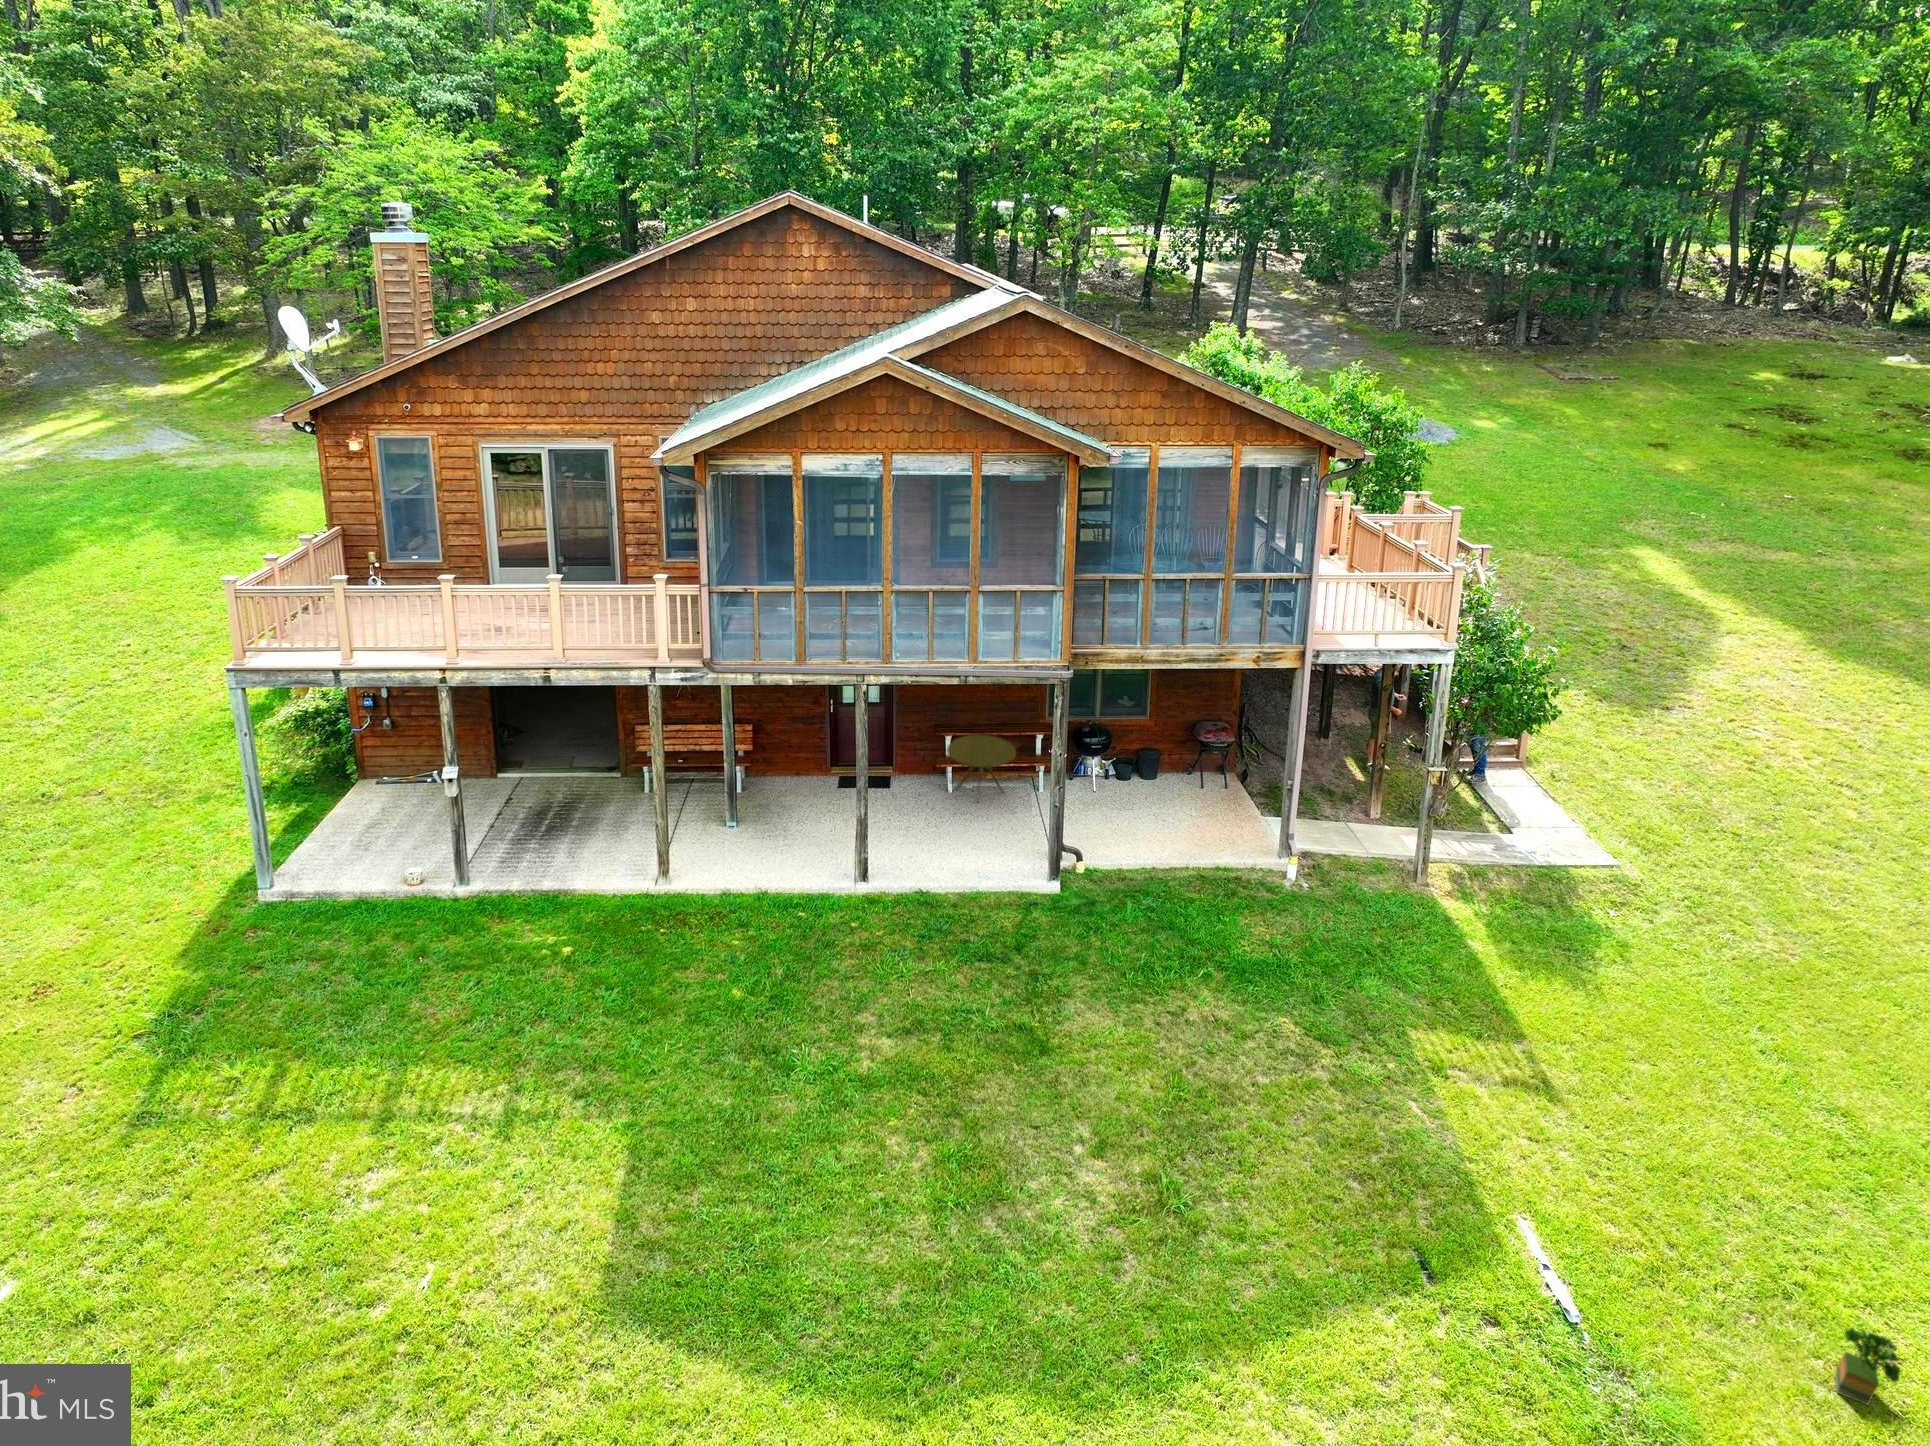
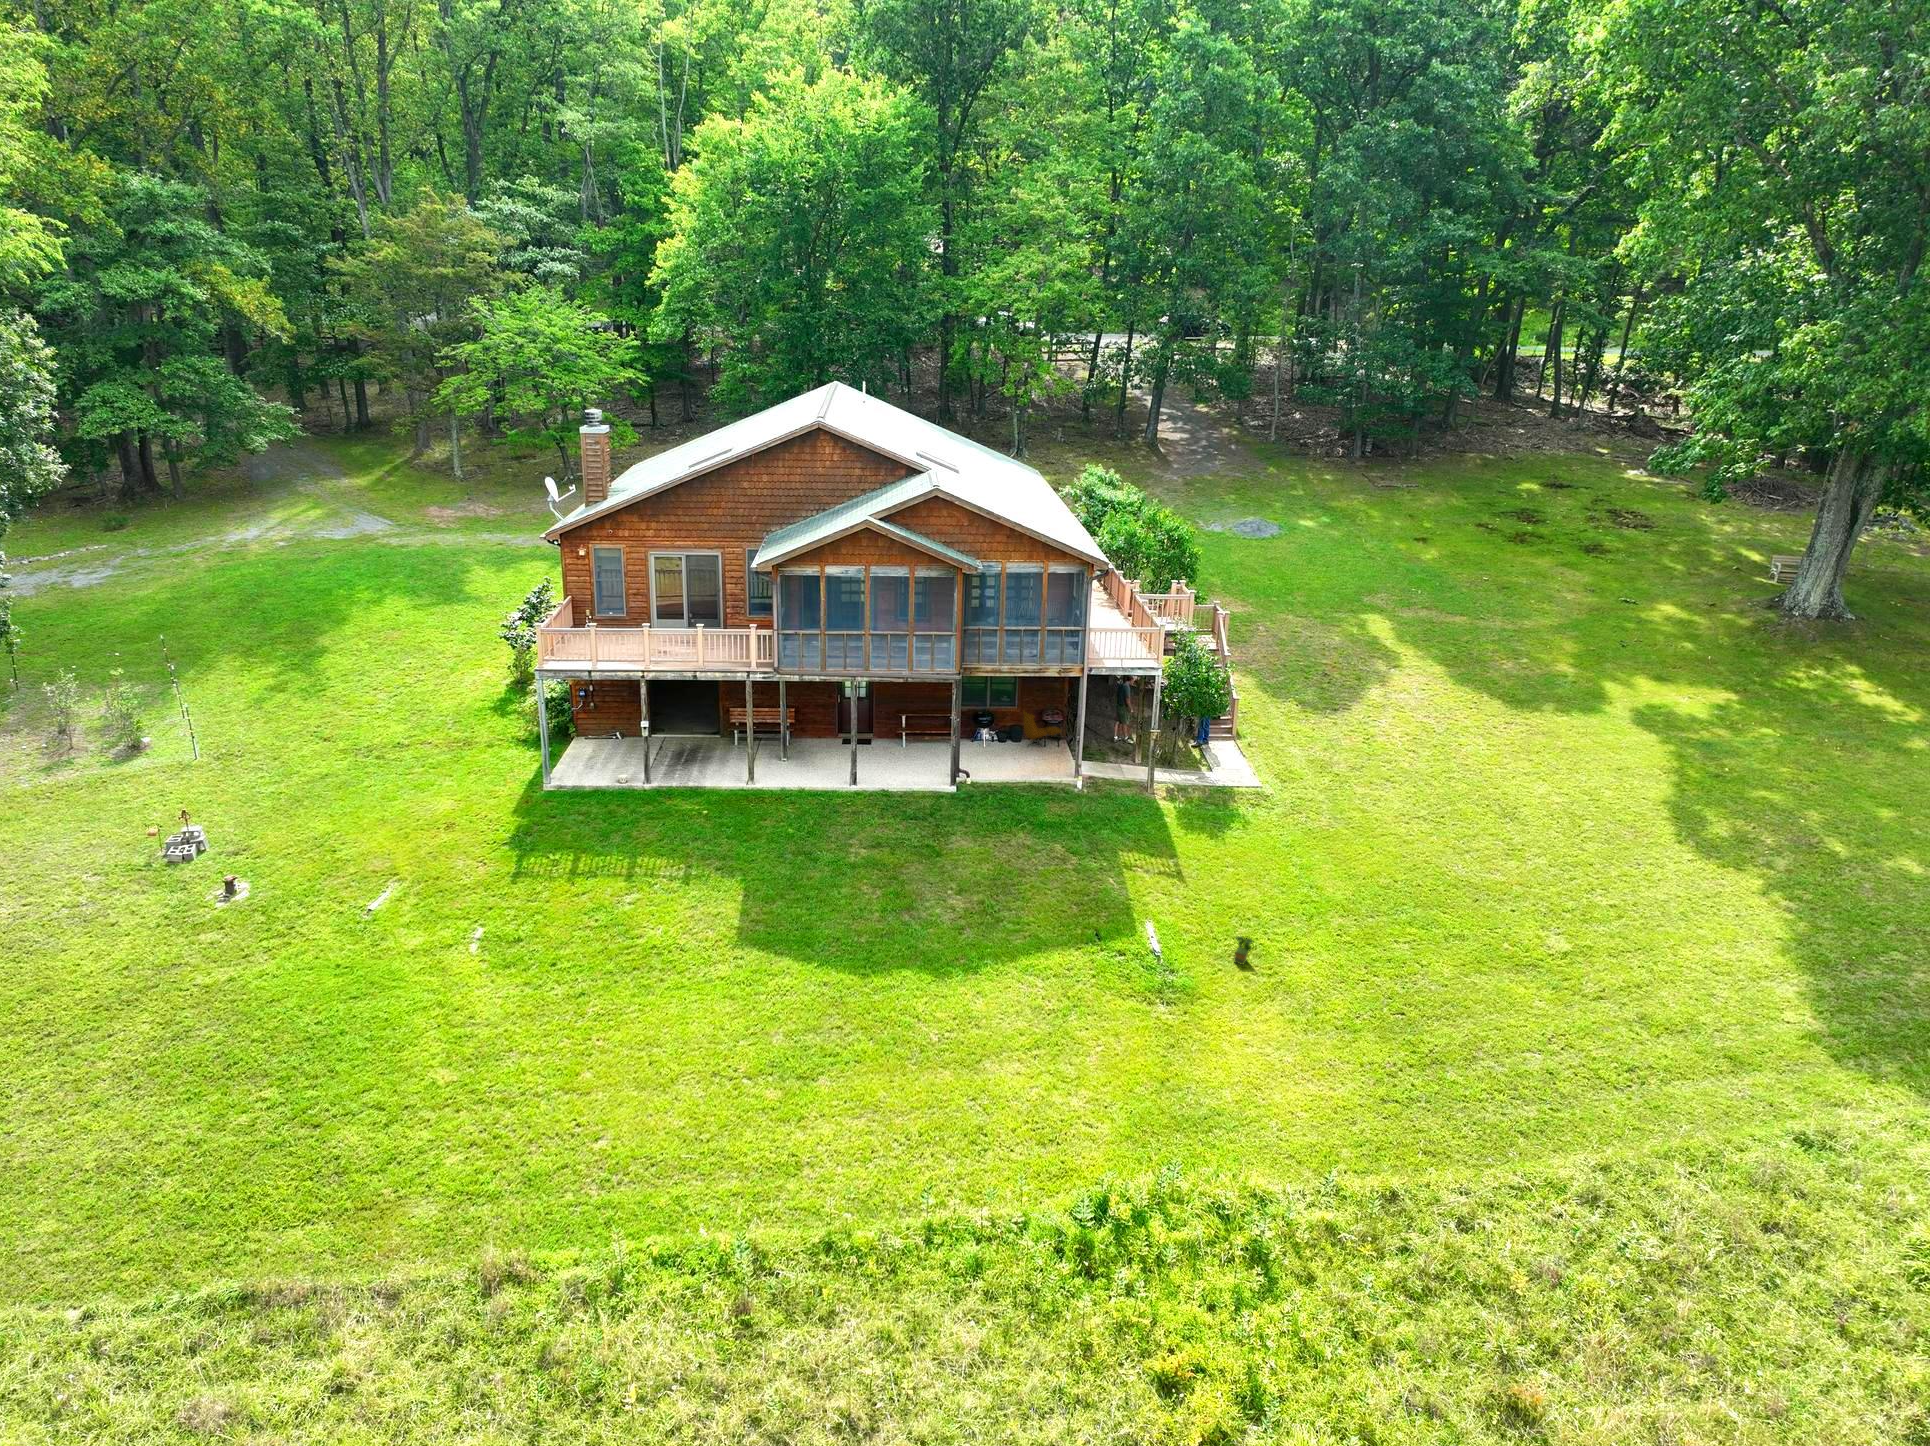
lounge chair: none [1165,725,1229,793] -> present [1023,711,1061,746]
round table: present [947,735,1016,793] -> none [903,714,941,751]

